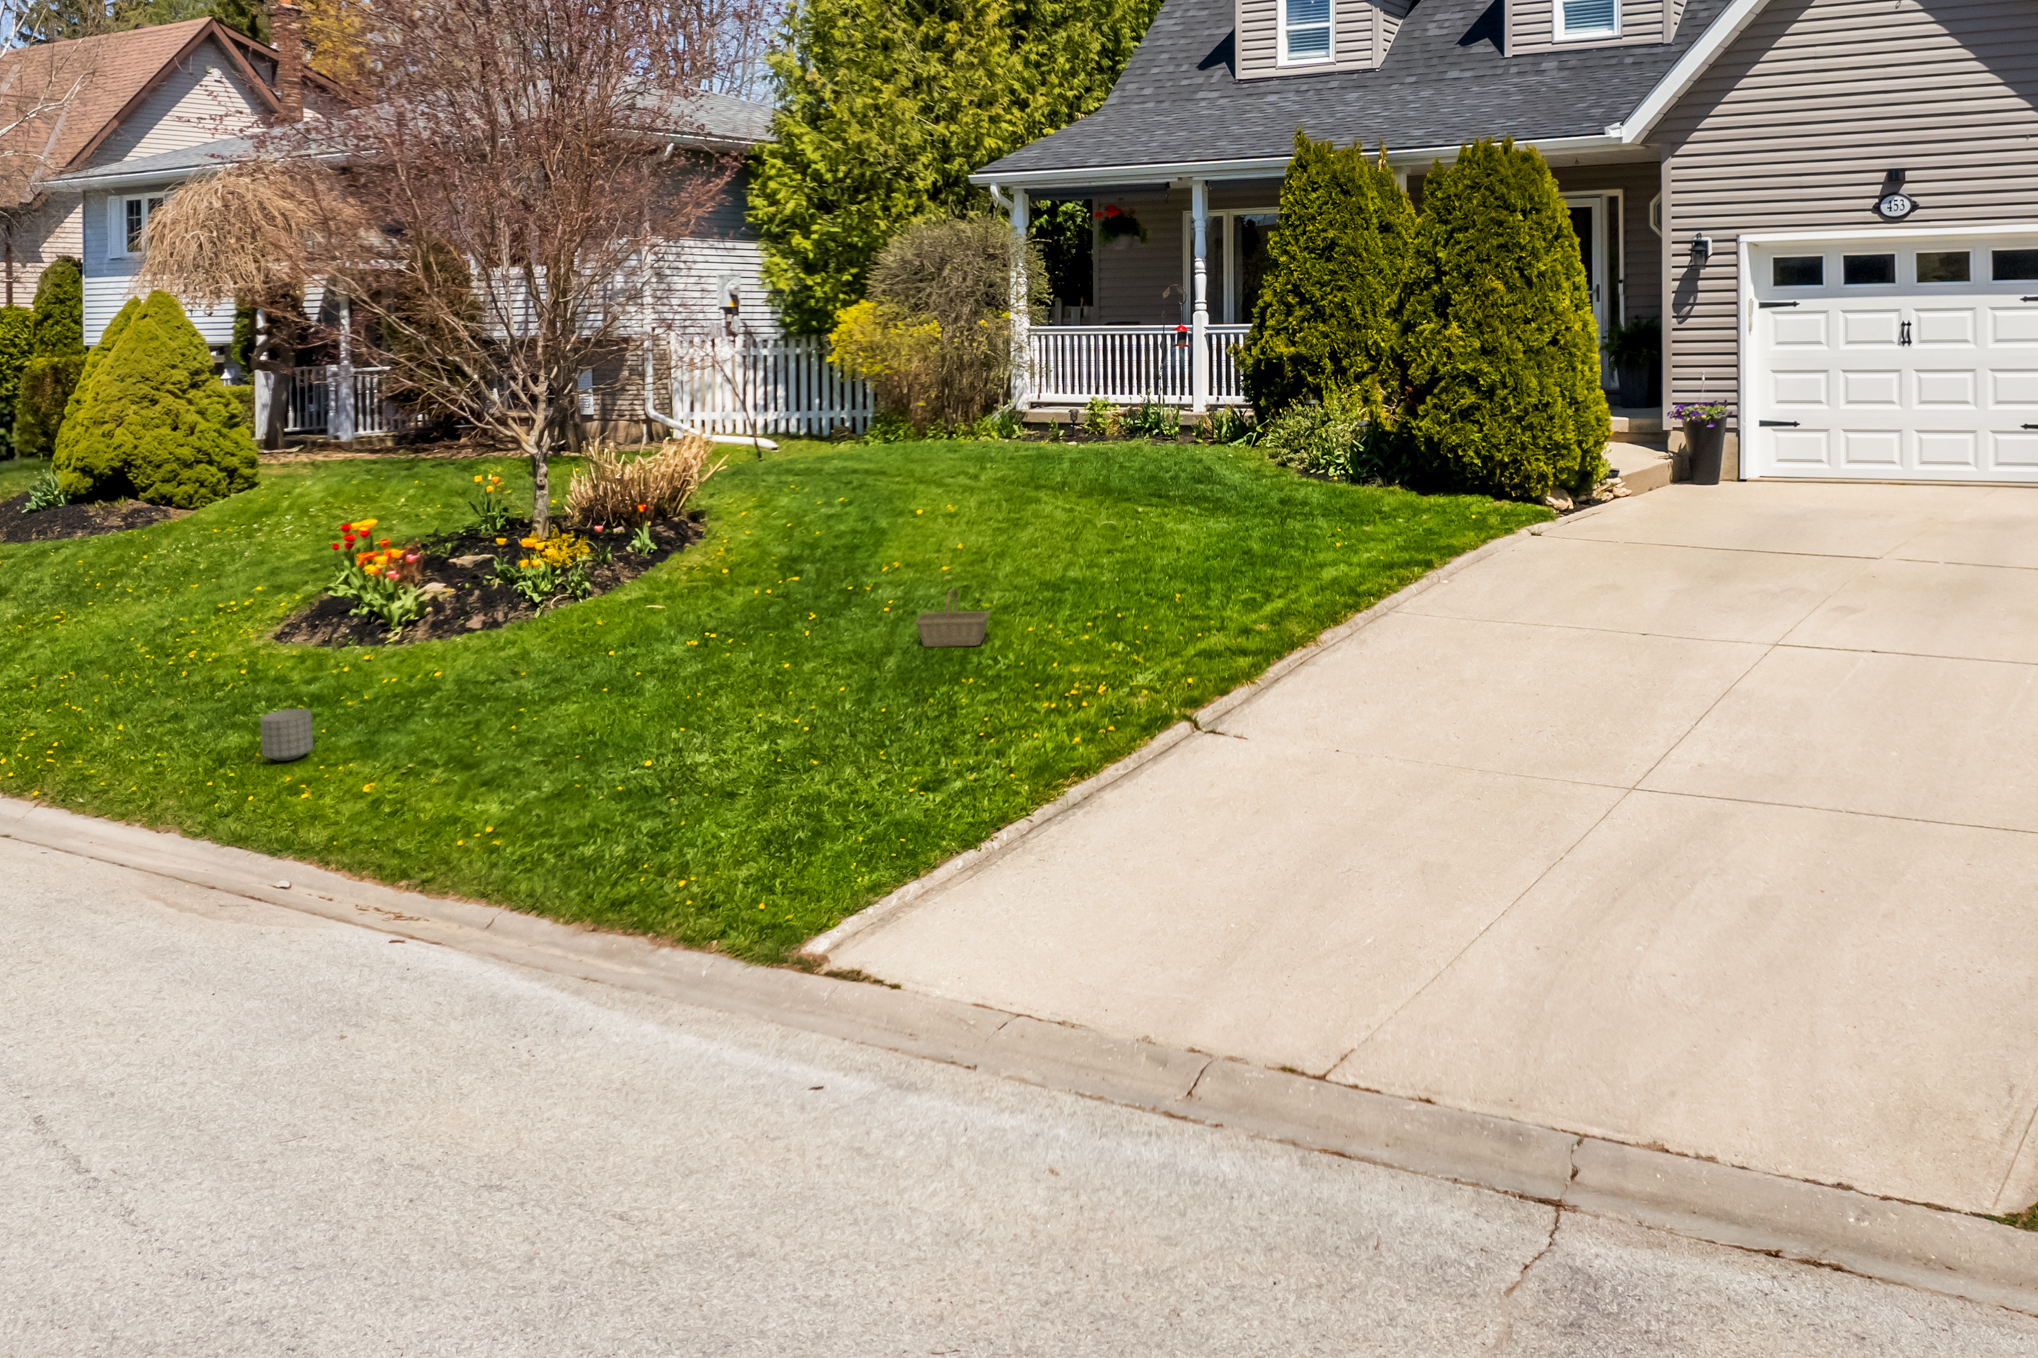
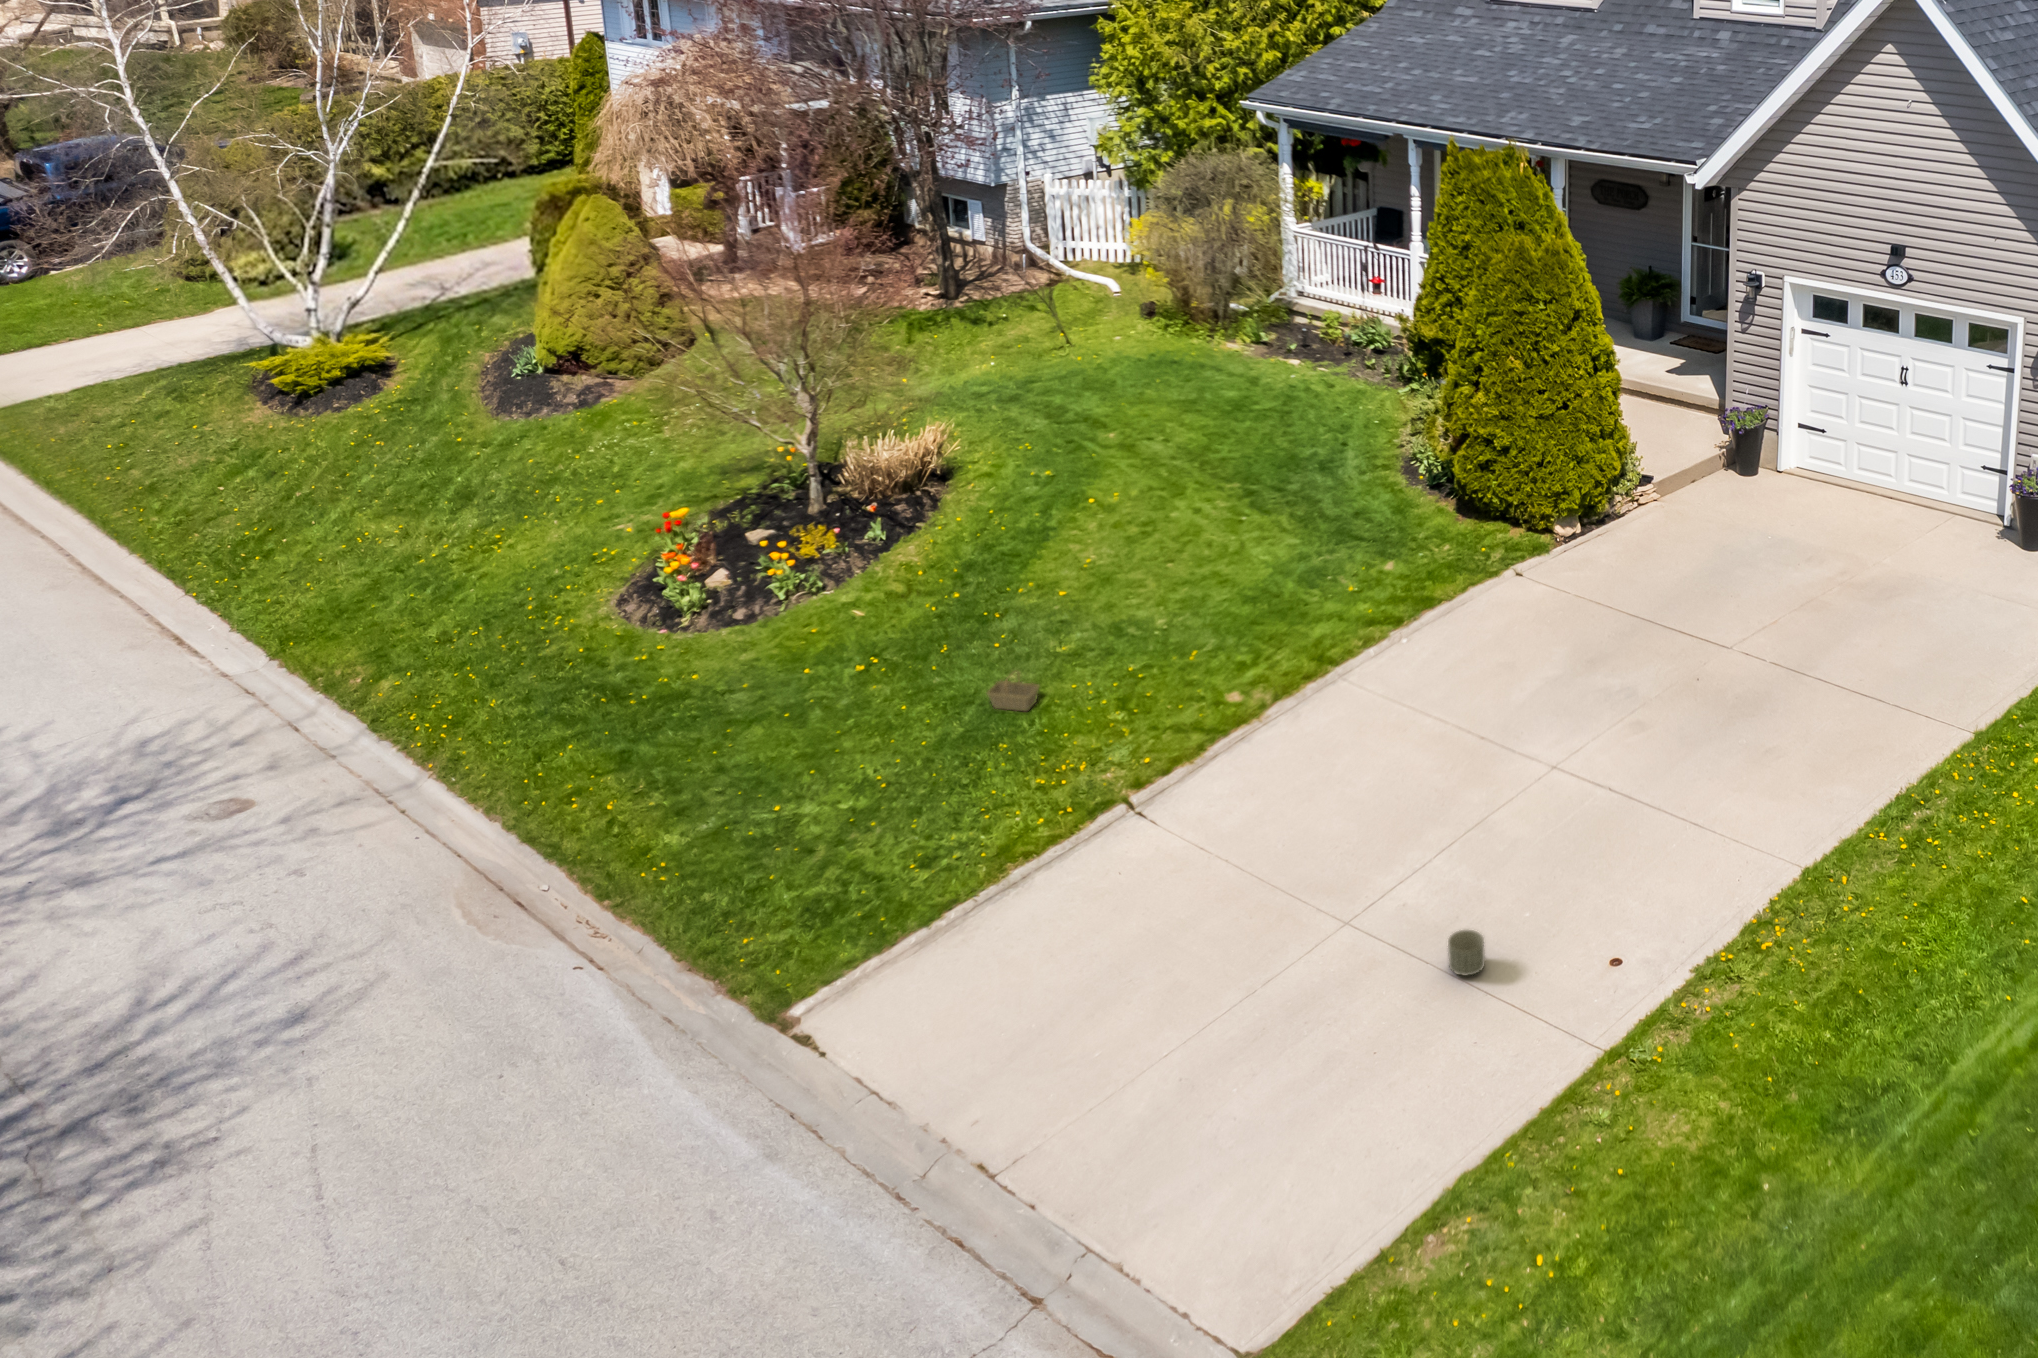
planter: present [261,709,313,761] -> present [1448,930,1485,975]

